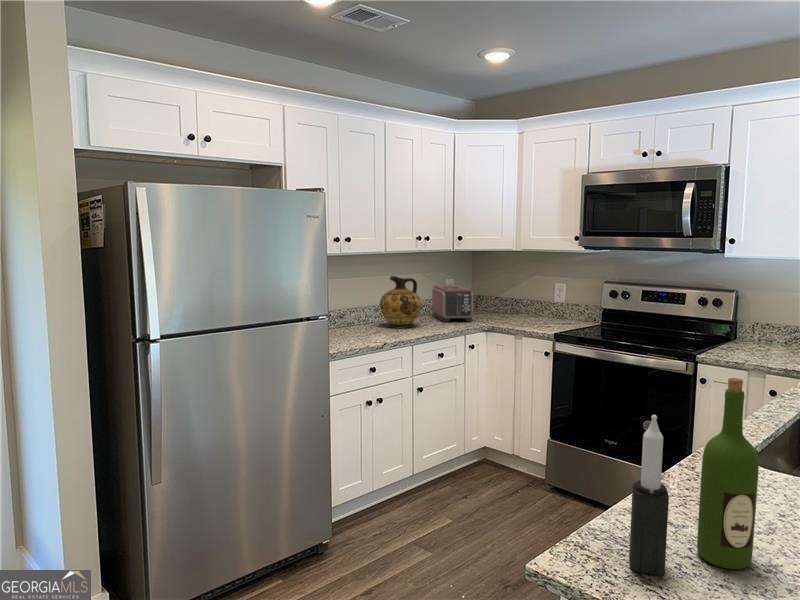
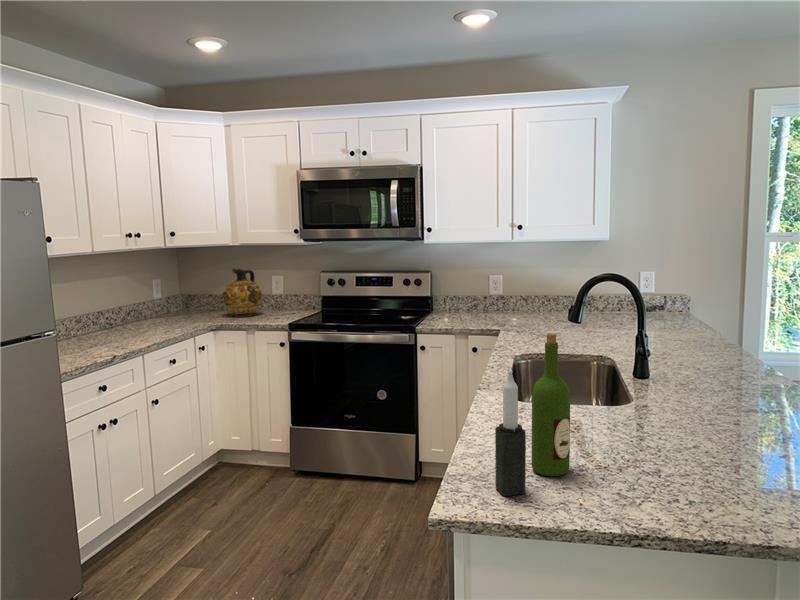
ceramic jug: present [380,276,421,328] -> present [222,269,262,317]
toaster: present [432,285,473,322] -> none [143,285,196,326]

